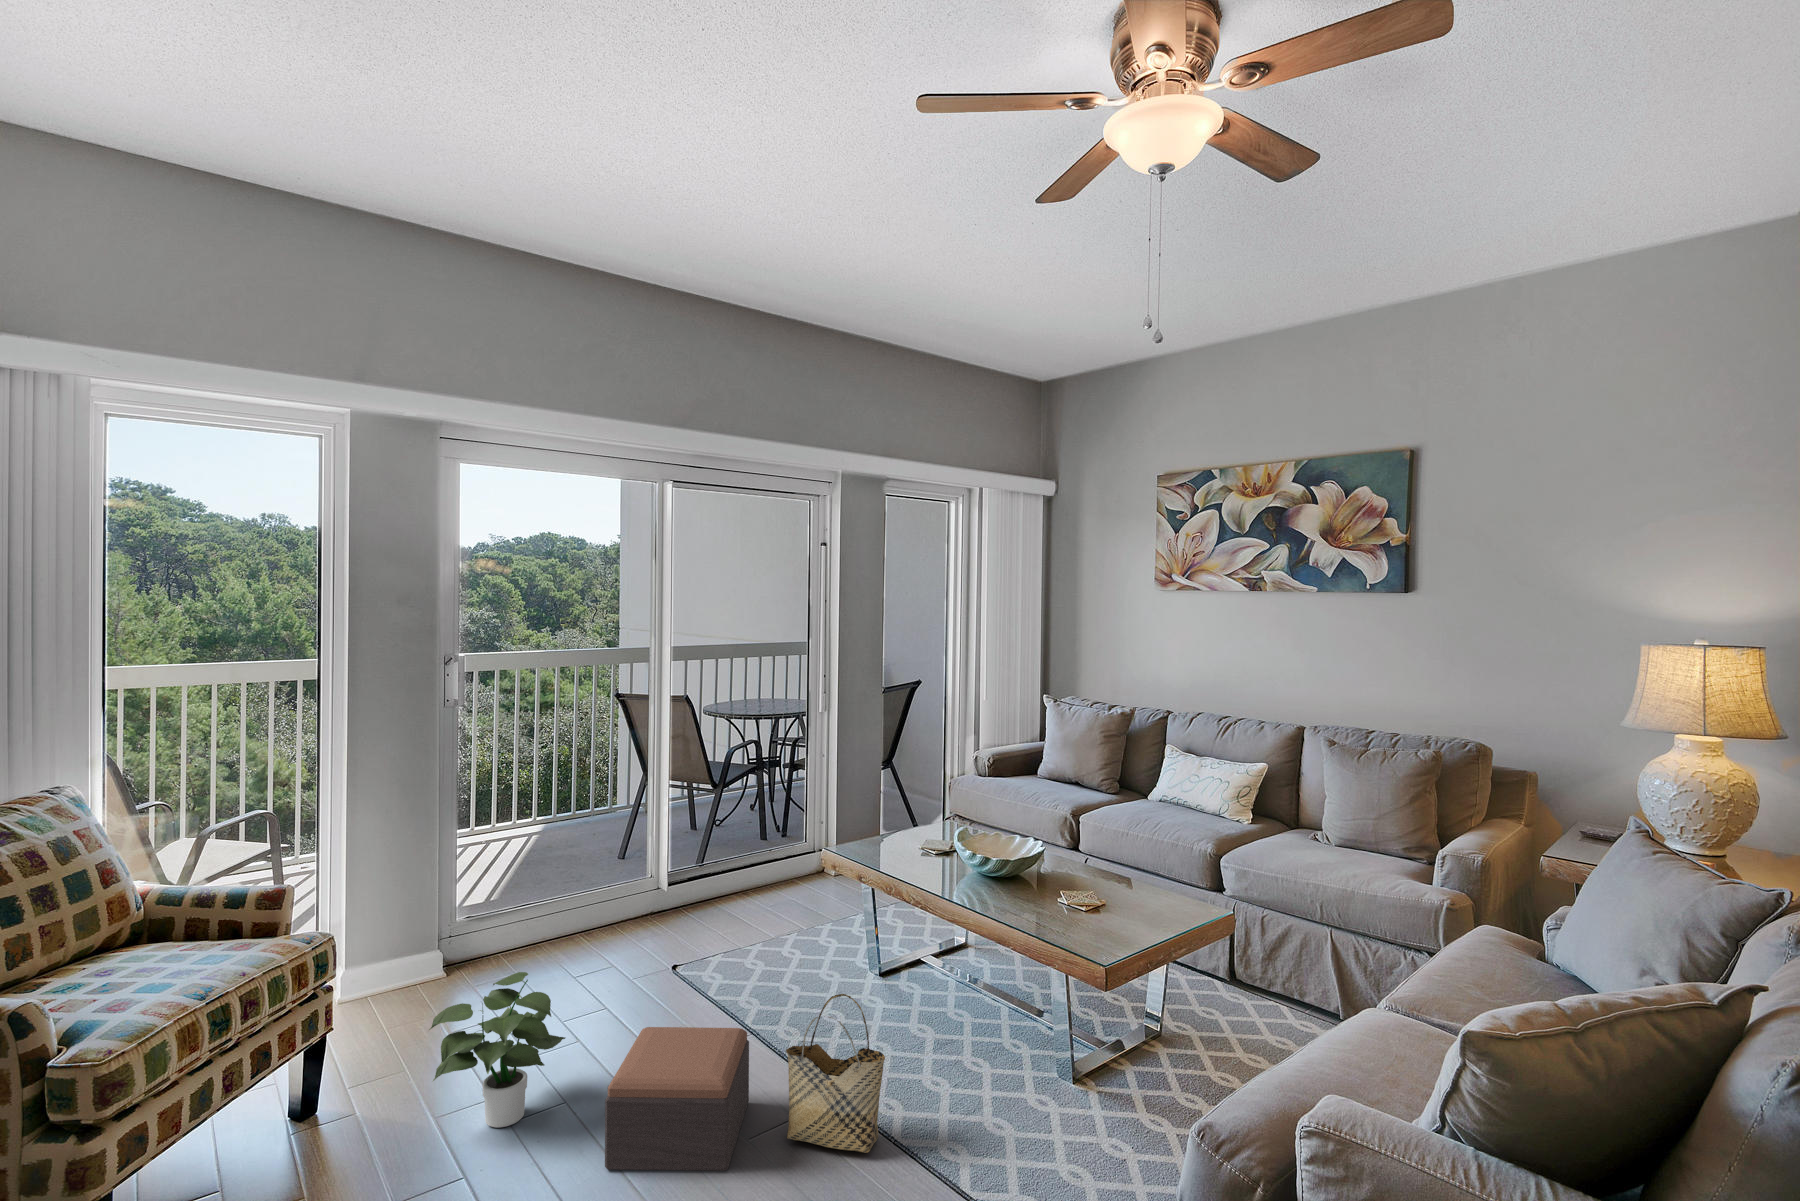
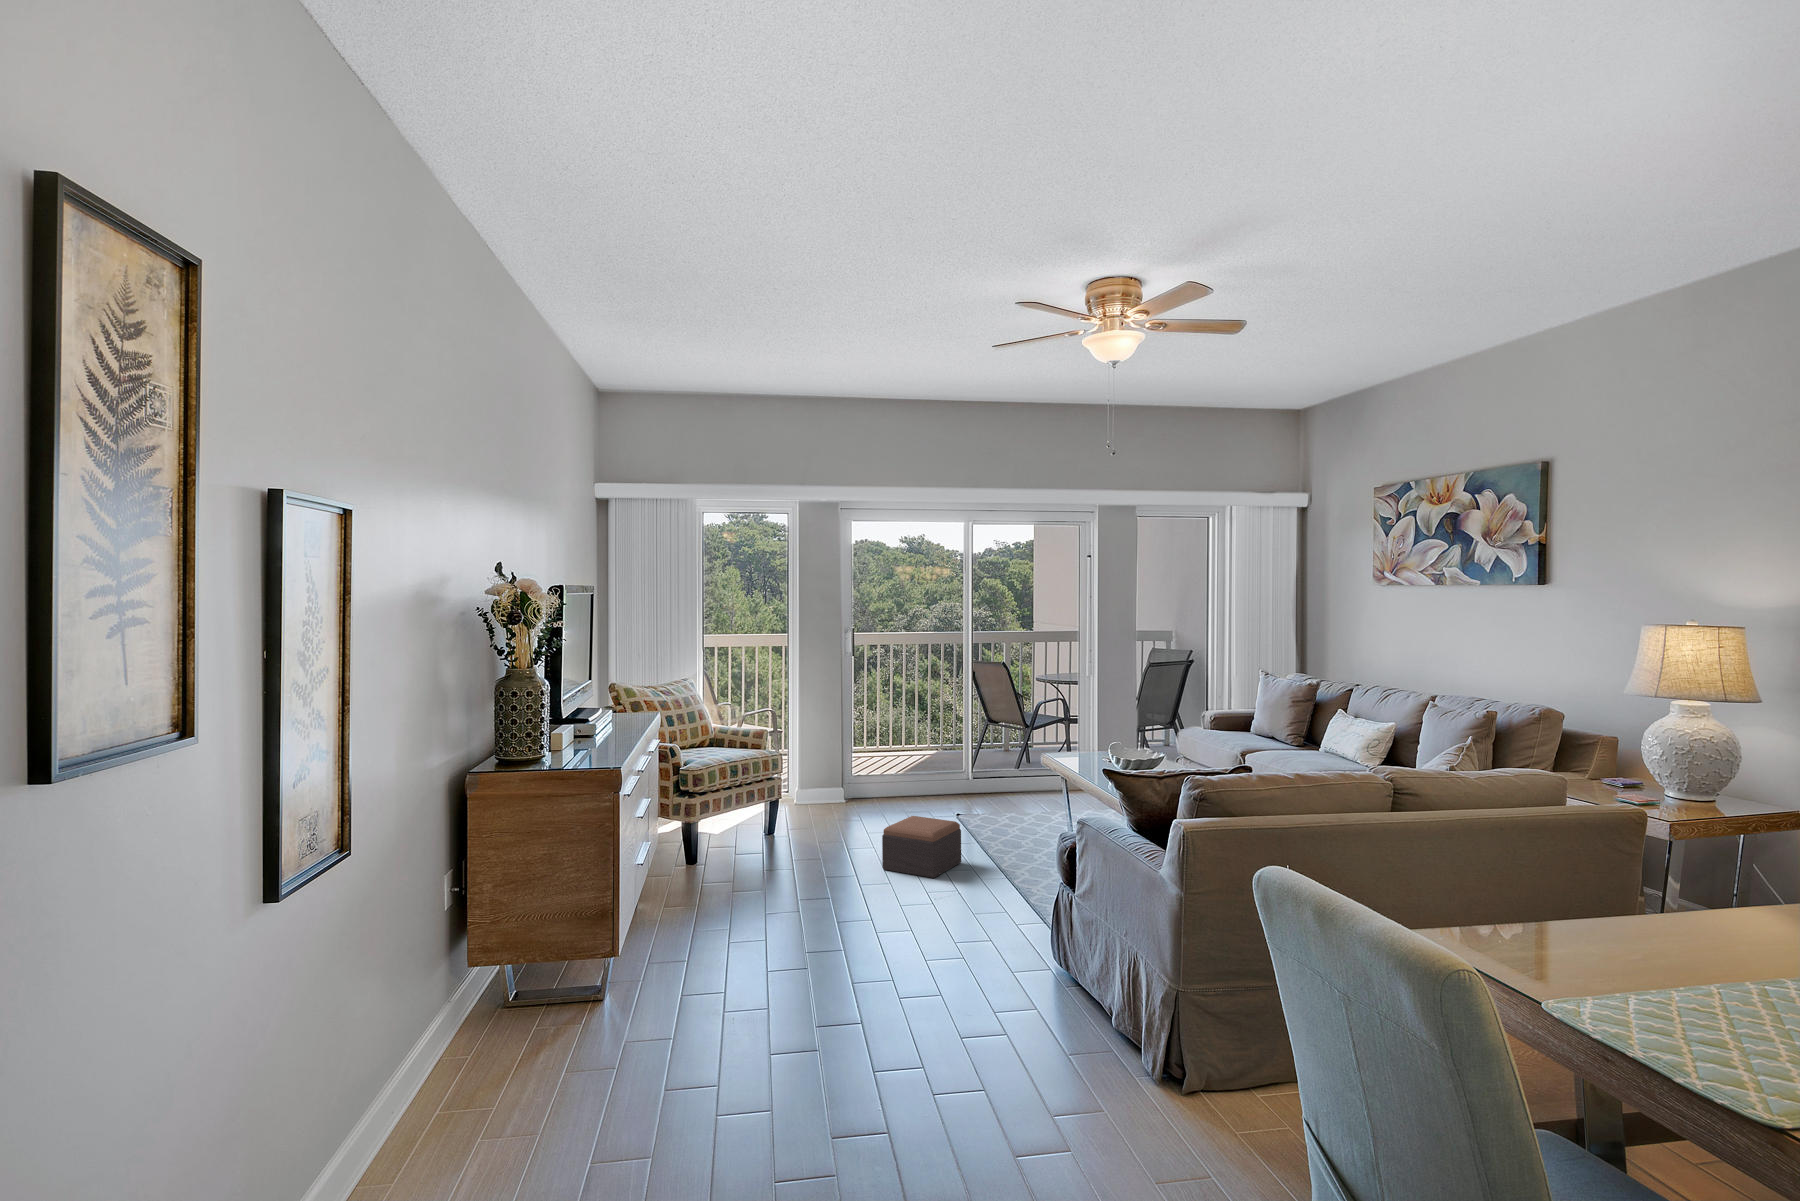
potted plant: present [429,972,565,1128] -> none [816,783,880,852]
woven basket: present [786,994,885,1153] -> none [968,806,1017,883]

